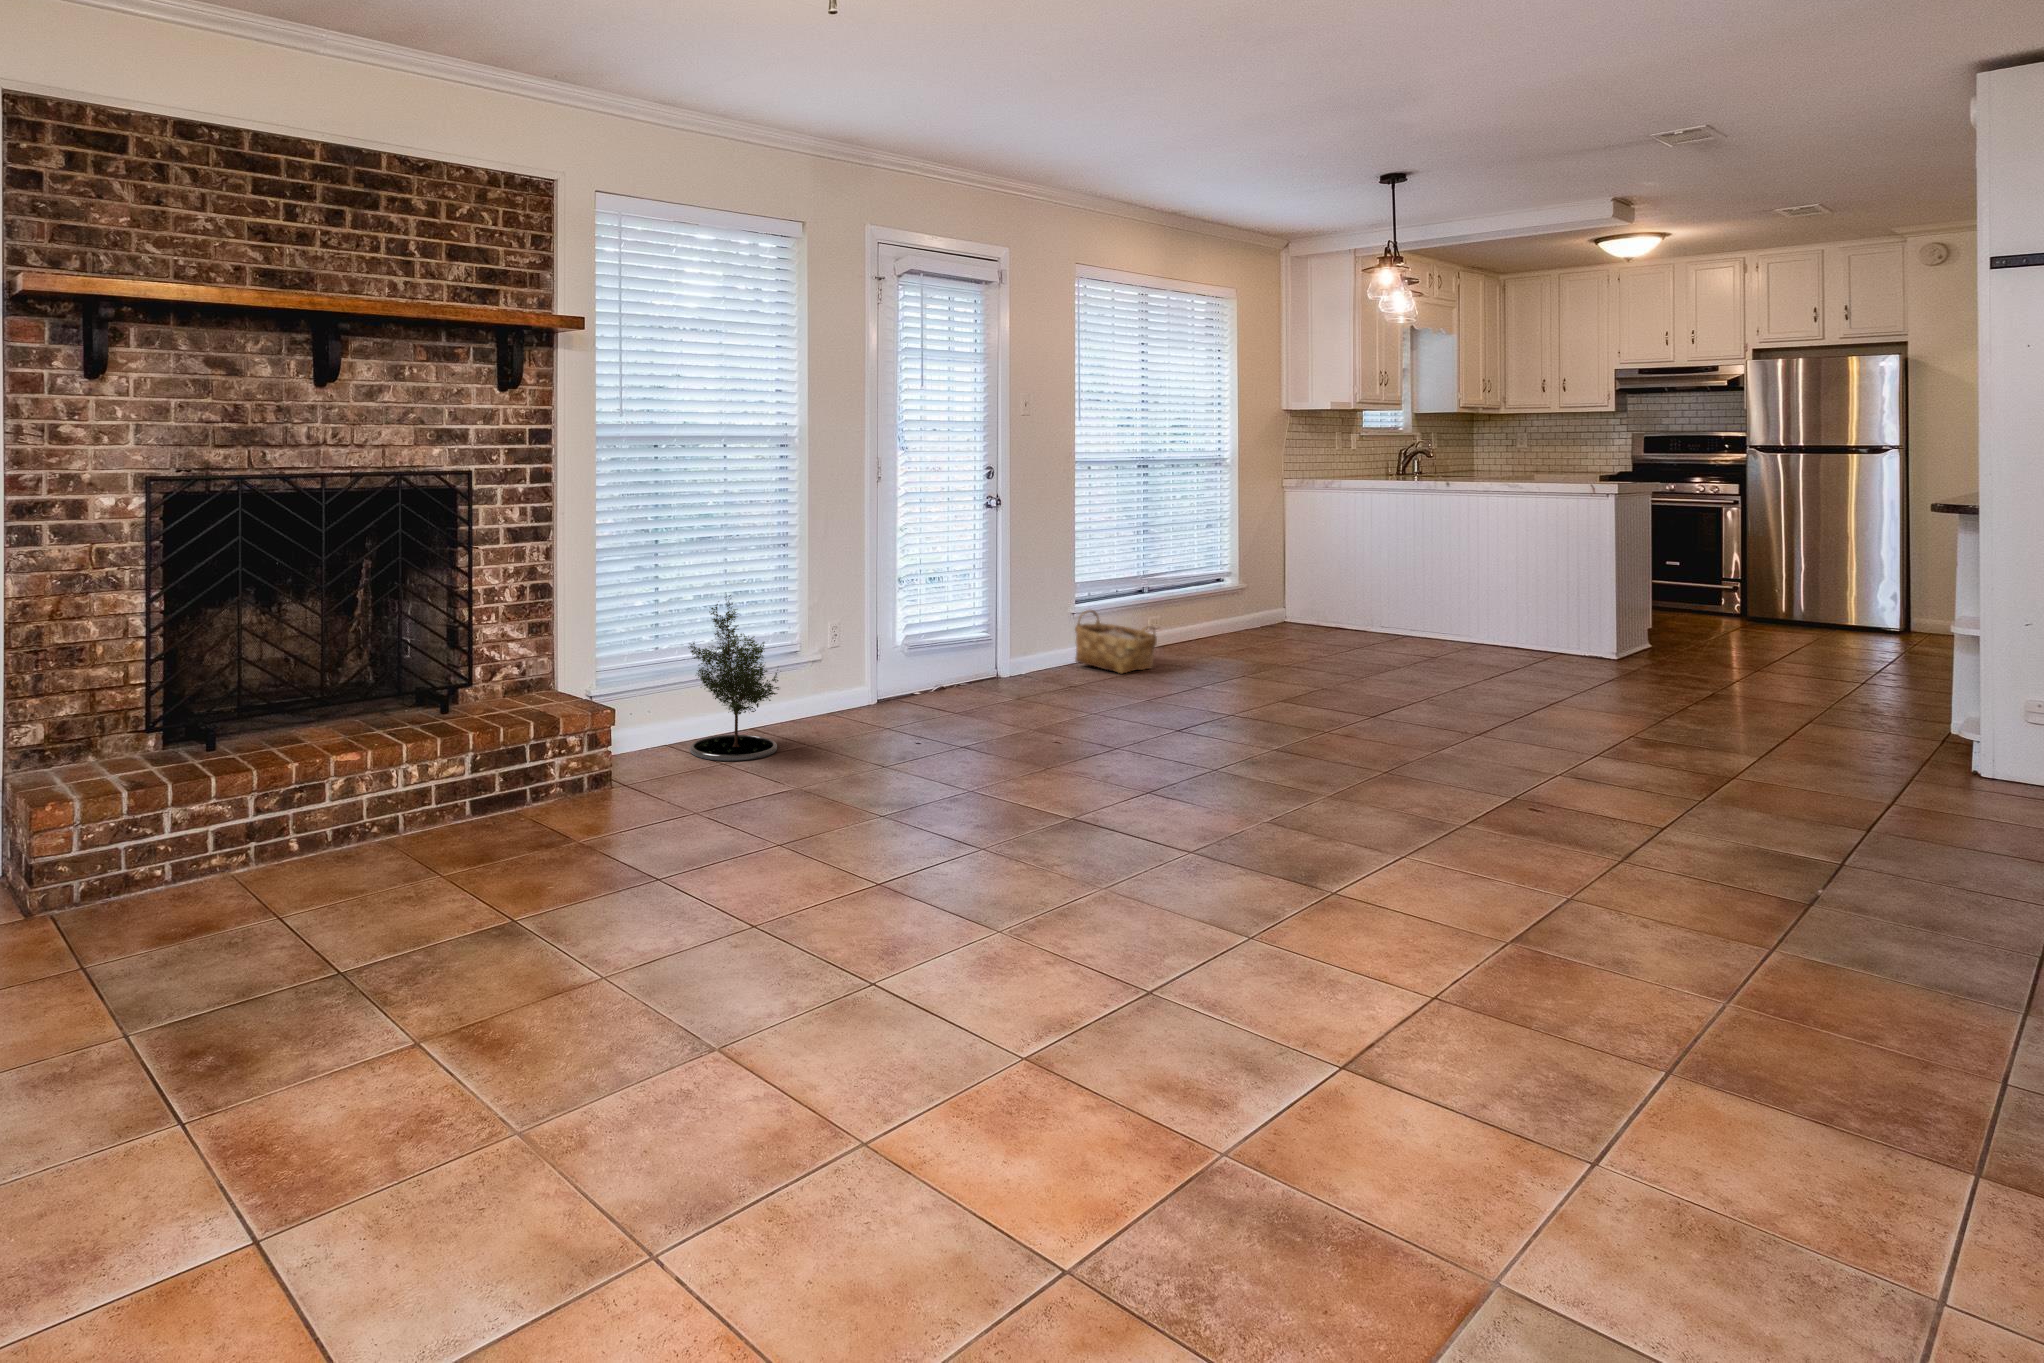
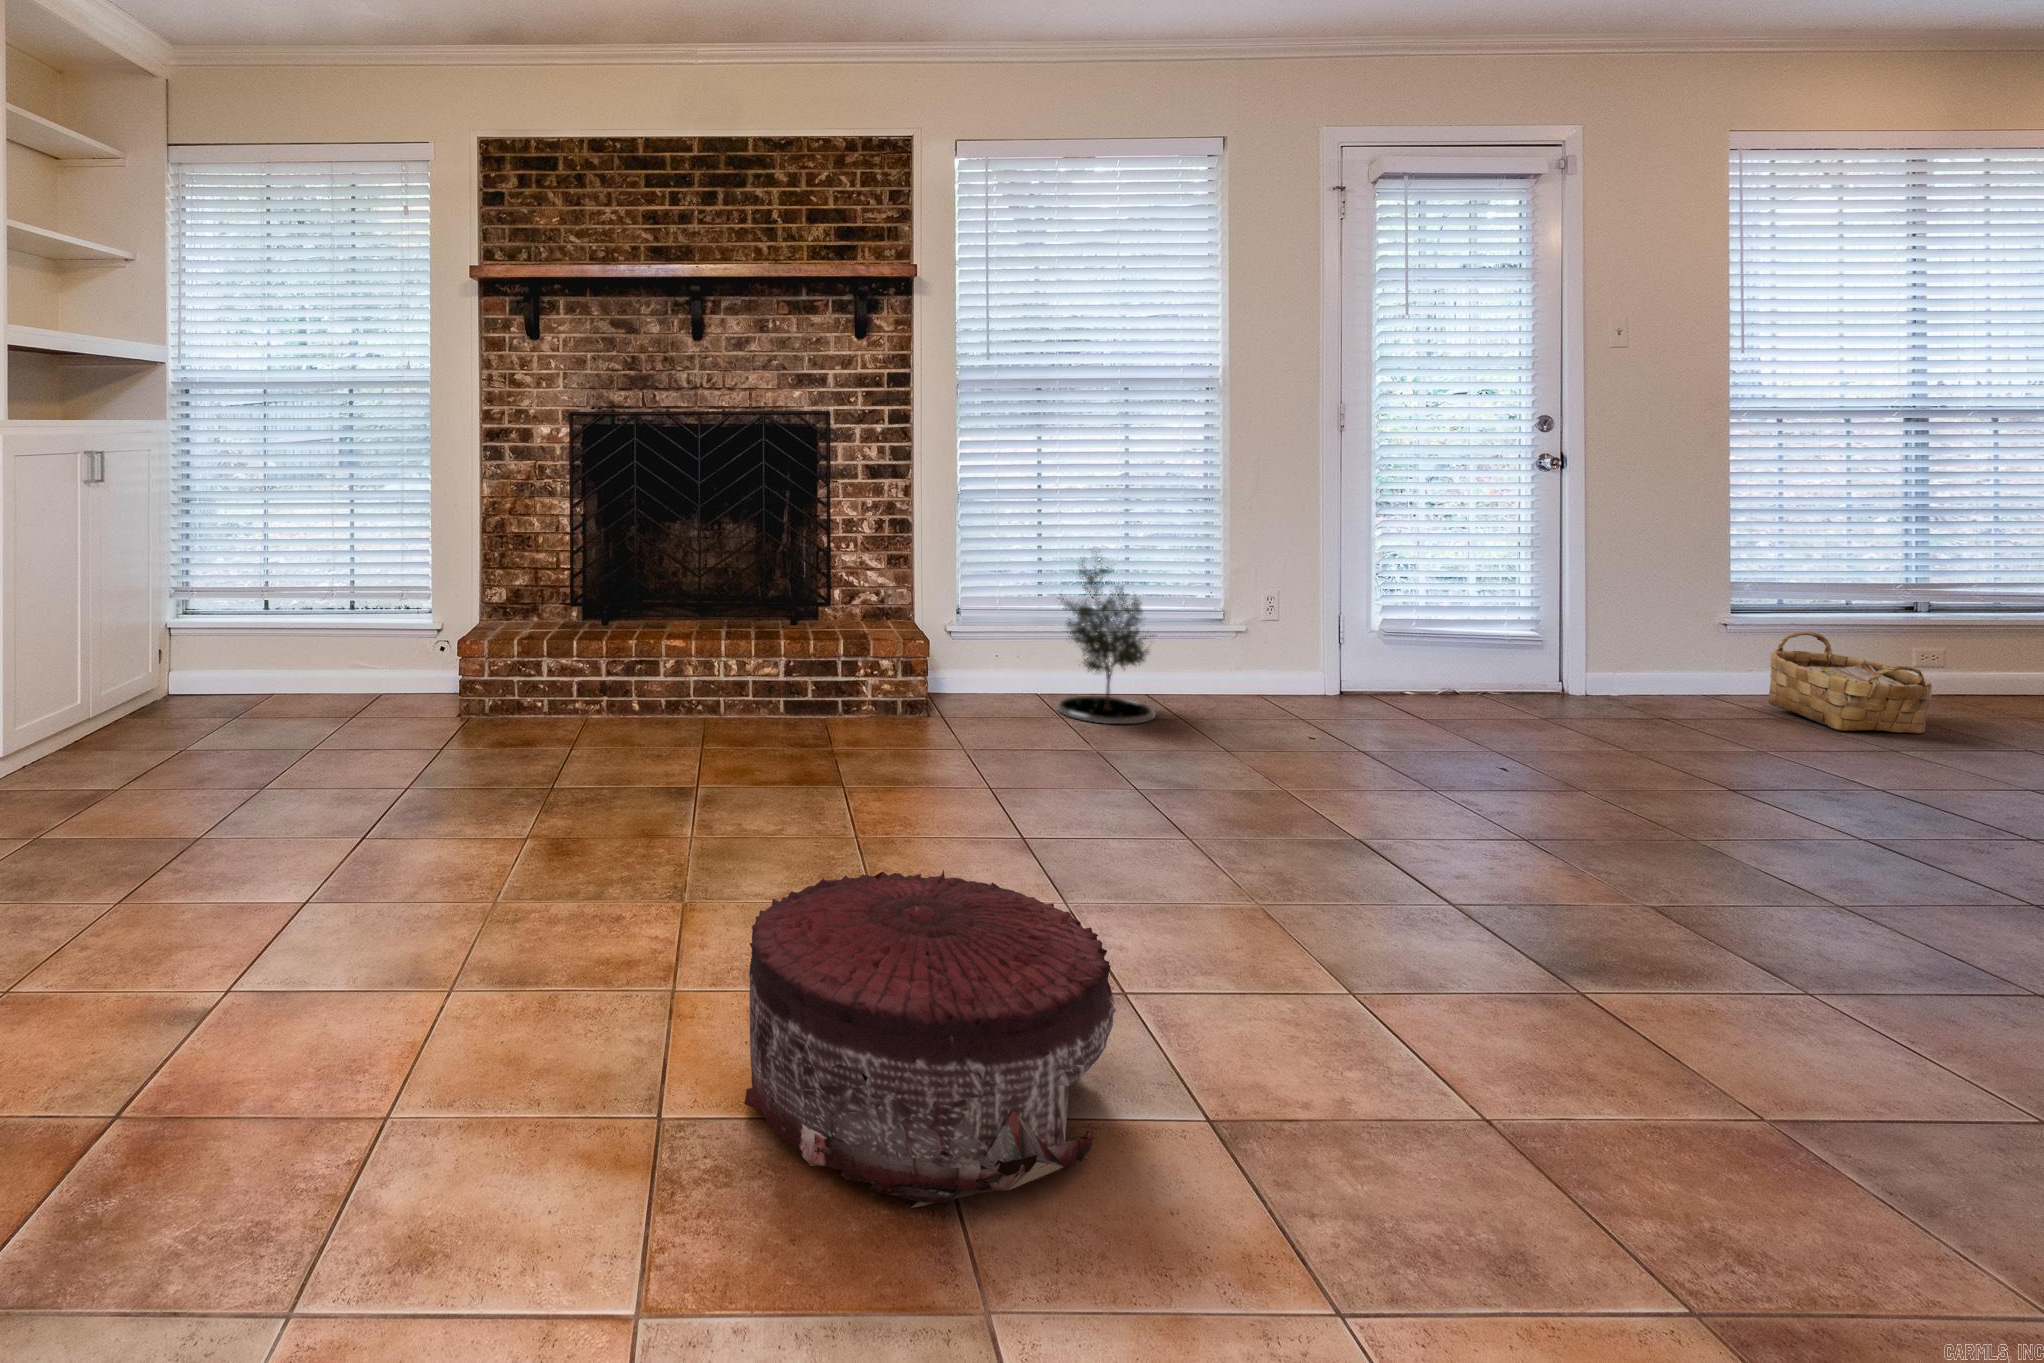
pouf: none [970,901,1306,1200] -> present [744,870,1116,1210]

